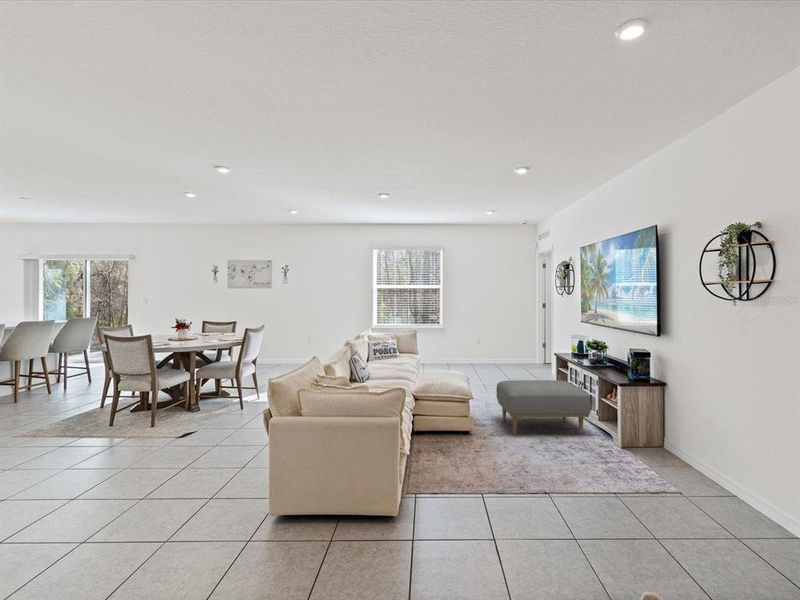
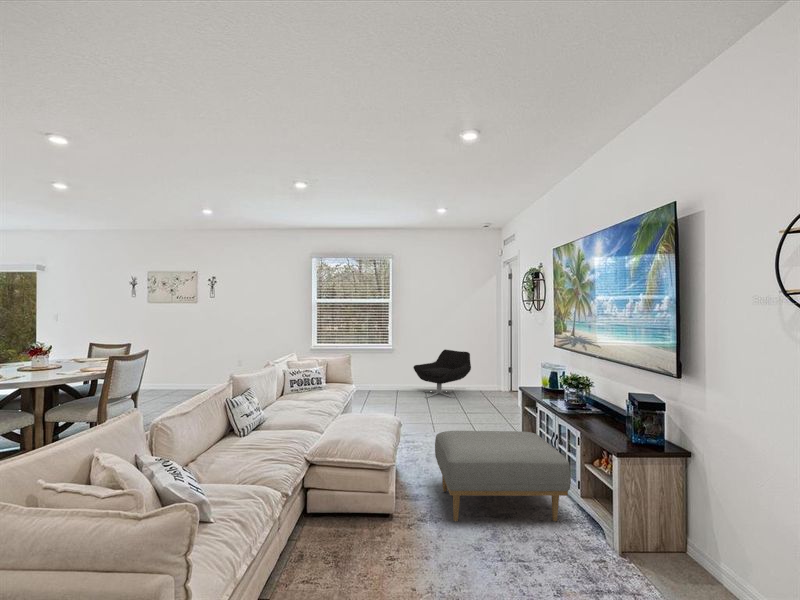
lounge chair: none [462,329,512,369] -> present [413,350,471,398]

